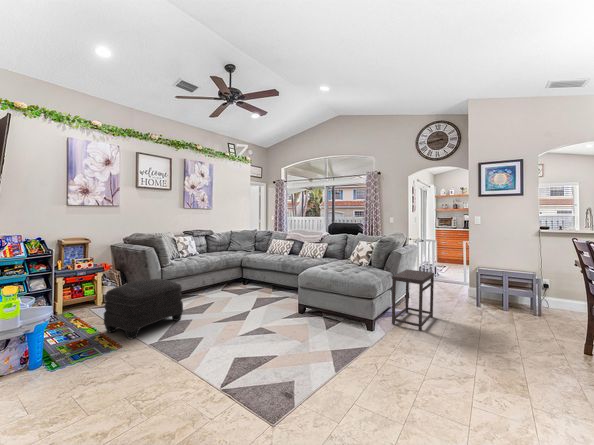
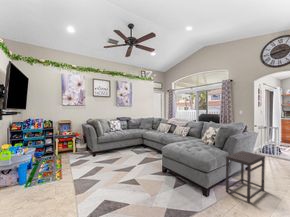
ottoman: present [104,279,183,339] -> none [60,144,100,176]

